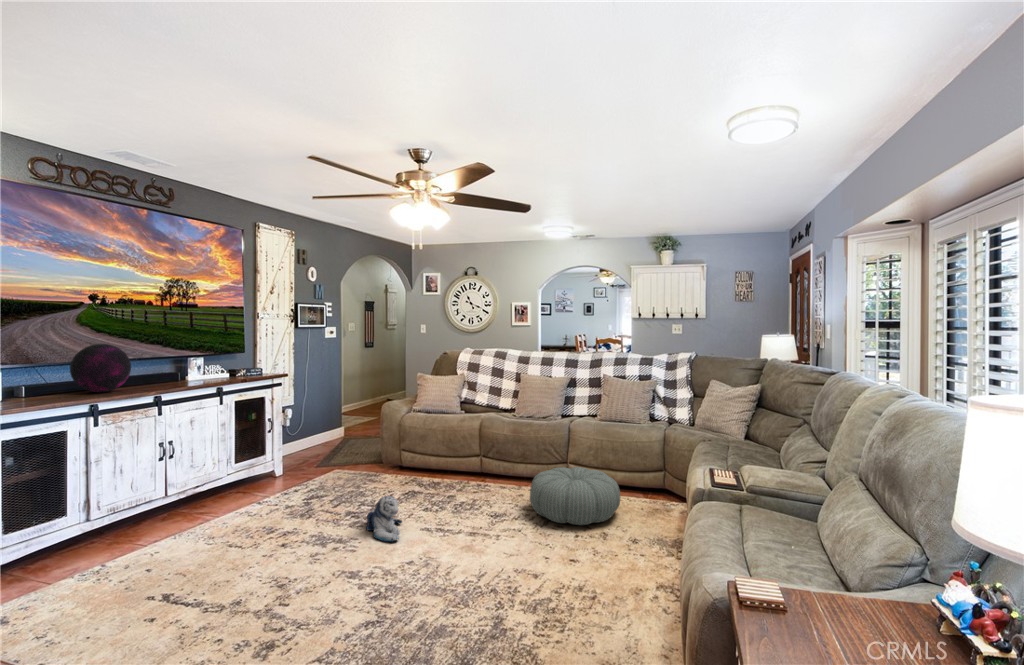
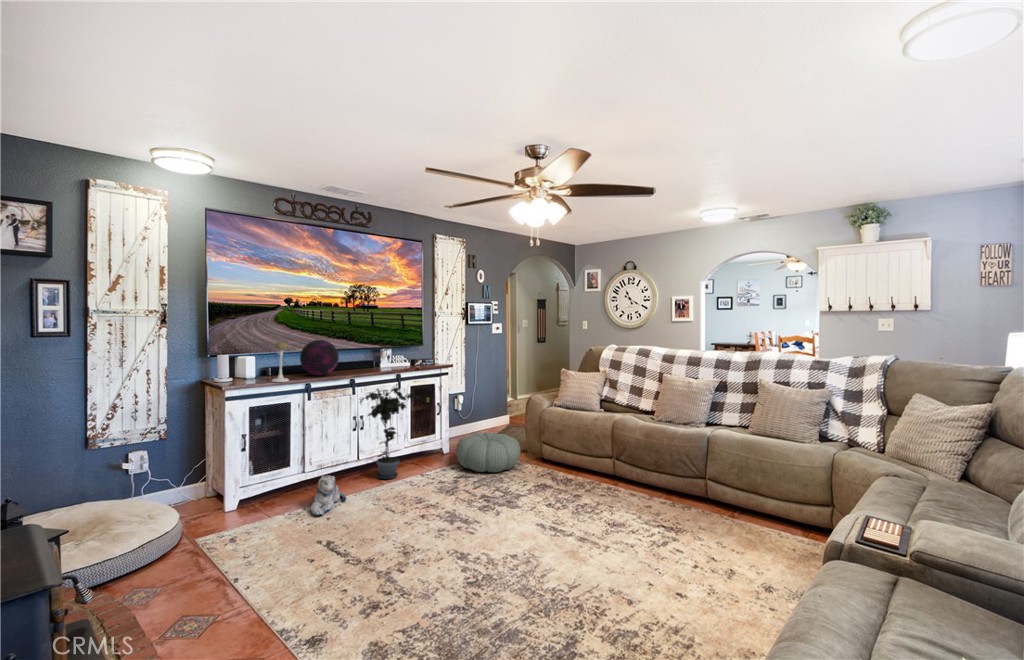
candle holder: none [32,347,62,404] -> present [272,342,289,382]
potted plant: none [172,394,252,517] -> present [360,384,419,479]
pouf: present [530,467,620,525] -> present [456,432,520,472]
plush toy: present [366,496,402,542] -> present [310,475,346,516]

